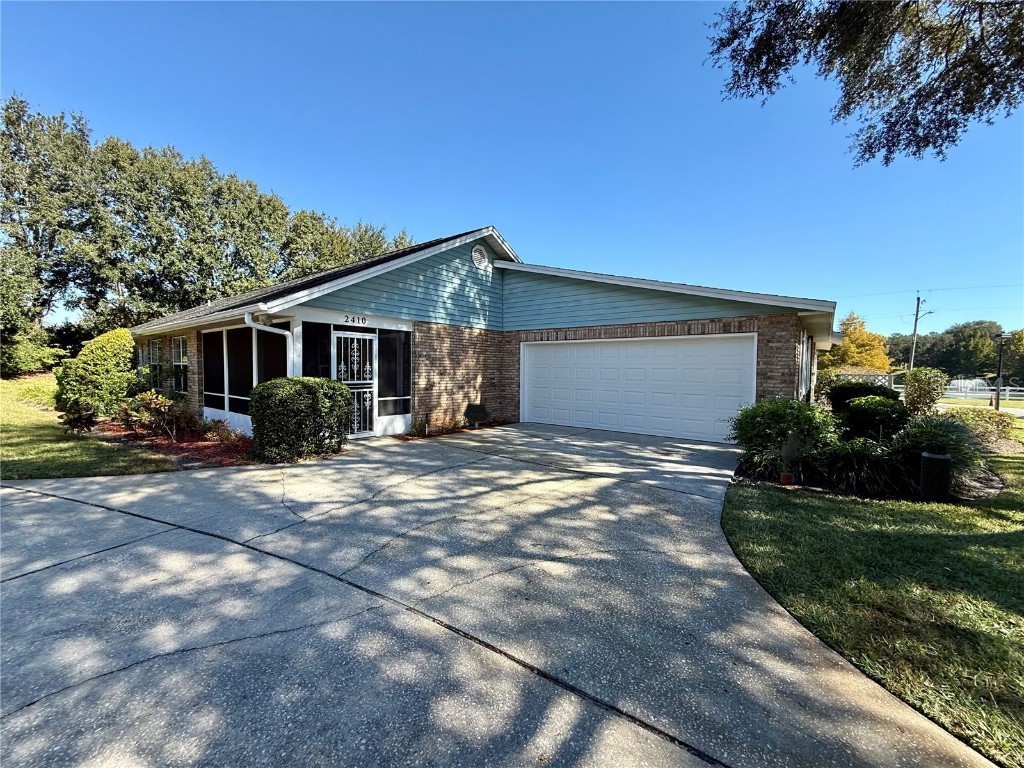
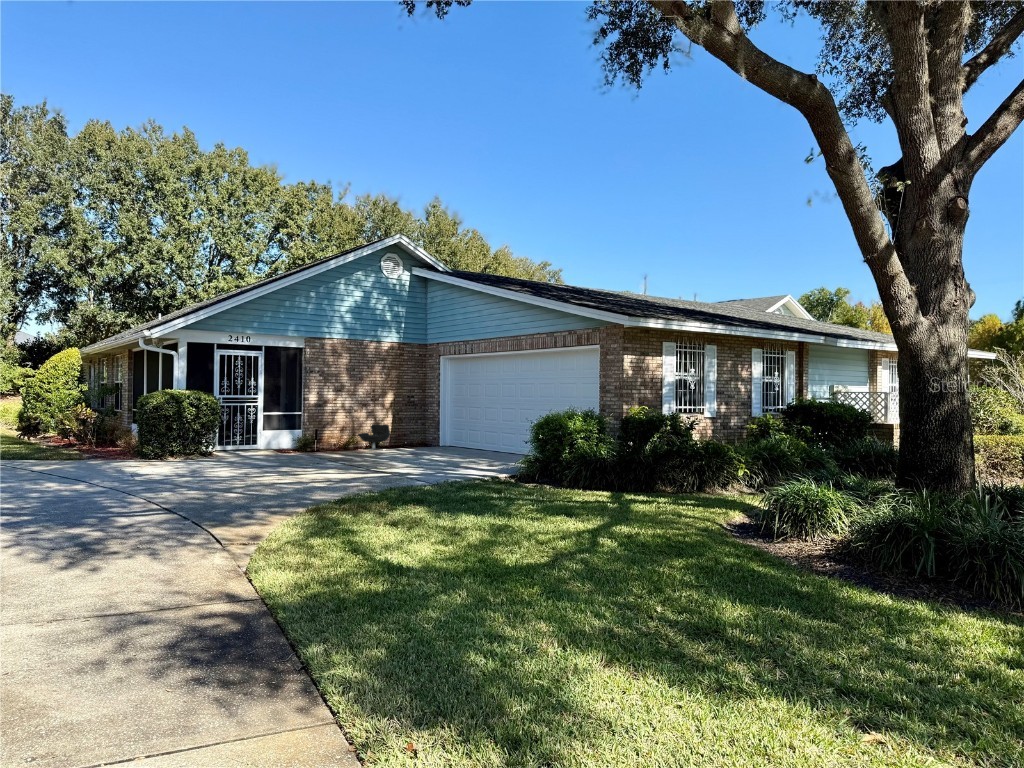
potted tree: present [764,430,815,485] -> none [486,430,517,477]
trash can: present [920,445,951,501] -> none [573,440,591,486]

